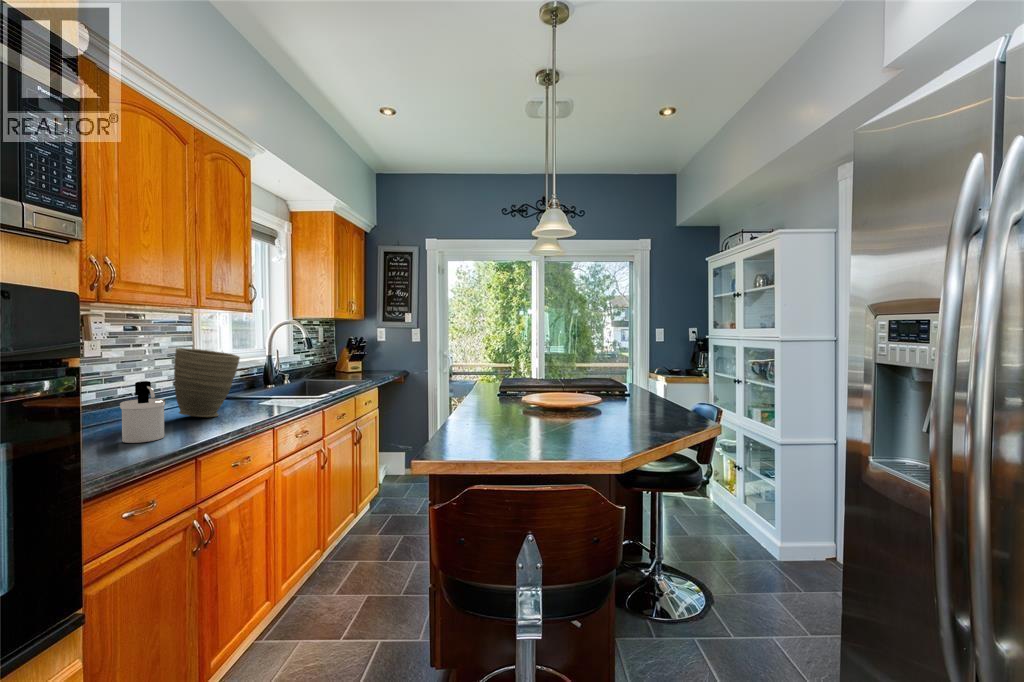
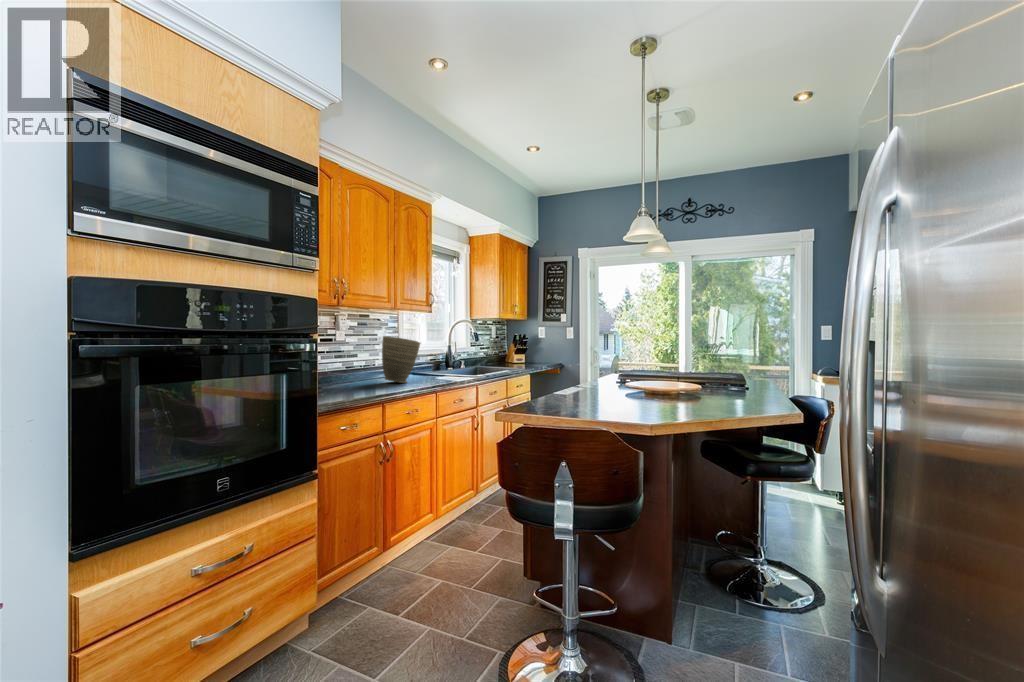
soap dispenser: present [120,381,166,443] -> none [349,354,372,392]

